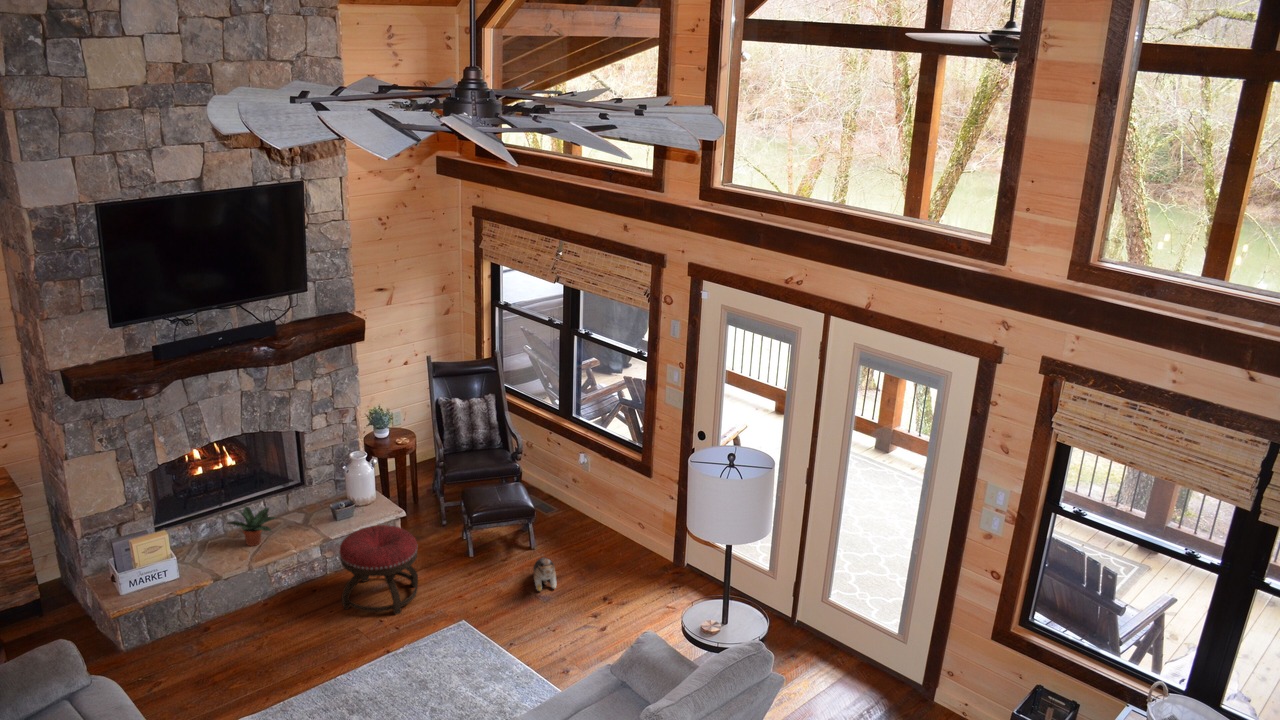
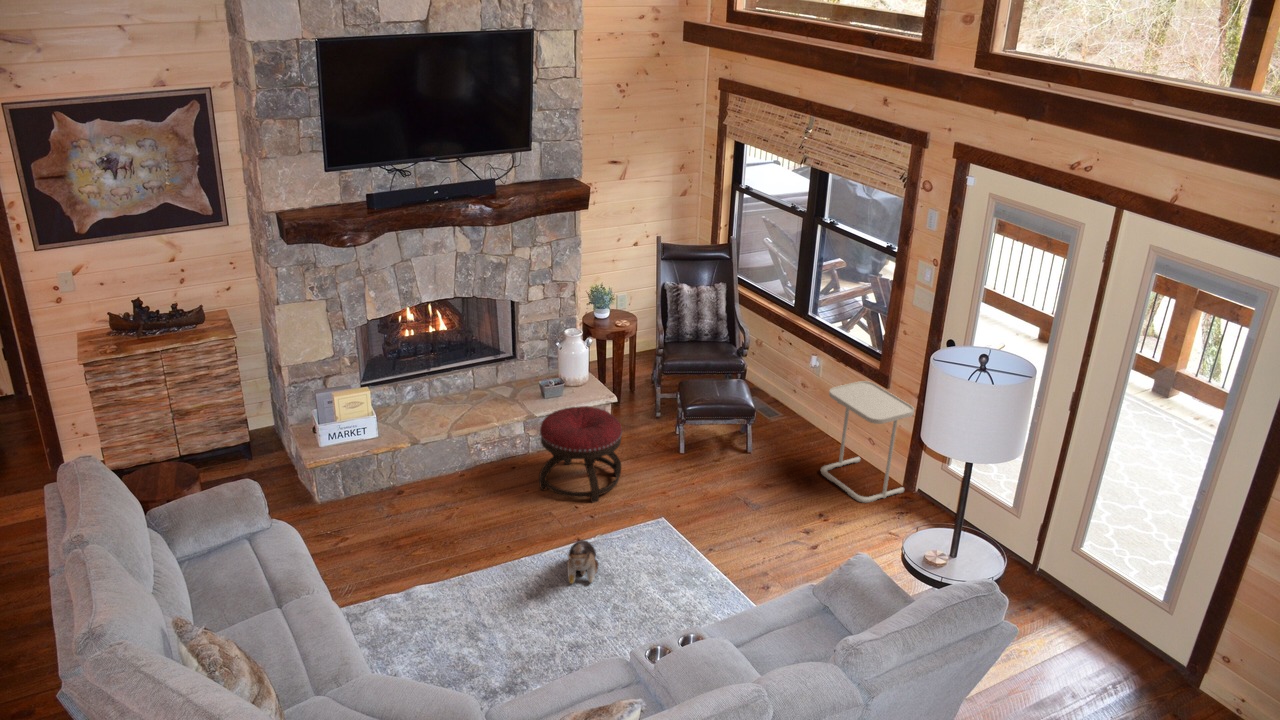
side table: none [599,474,675,583] -> present [821,381,914,503]
potted plant: present [227,507,275,546] -> none [432,372,484,414]
plush toy: present [533,557,556,591] -> present [567,540,598,584]

